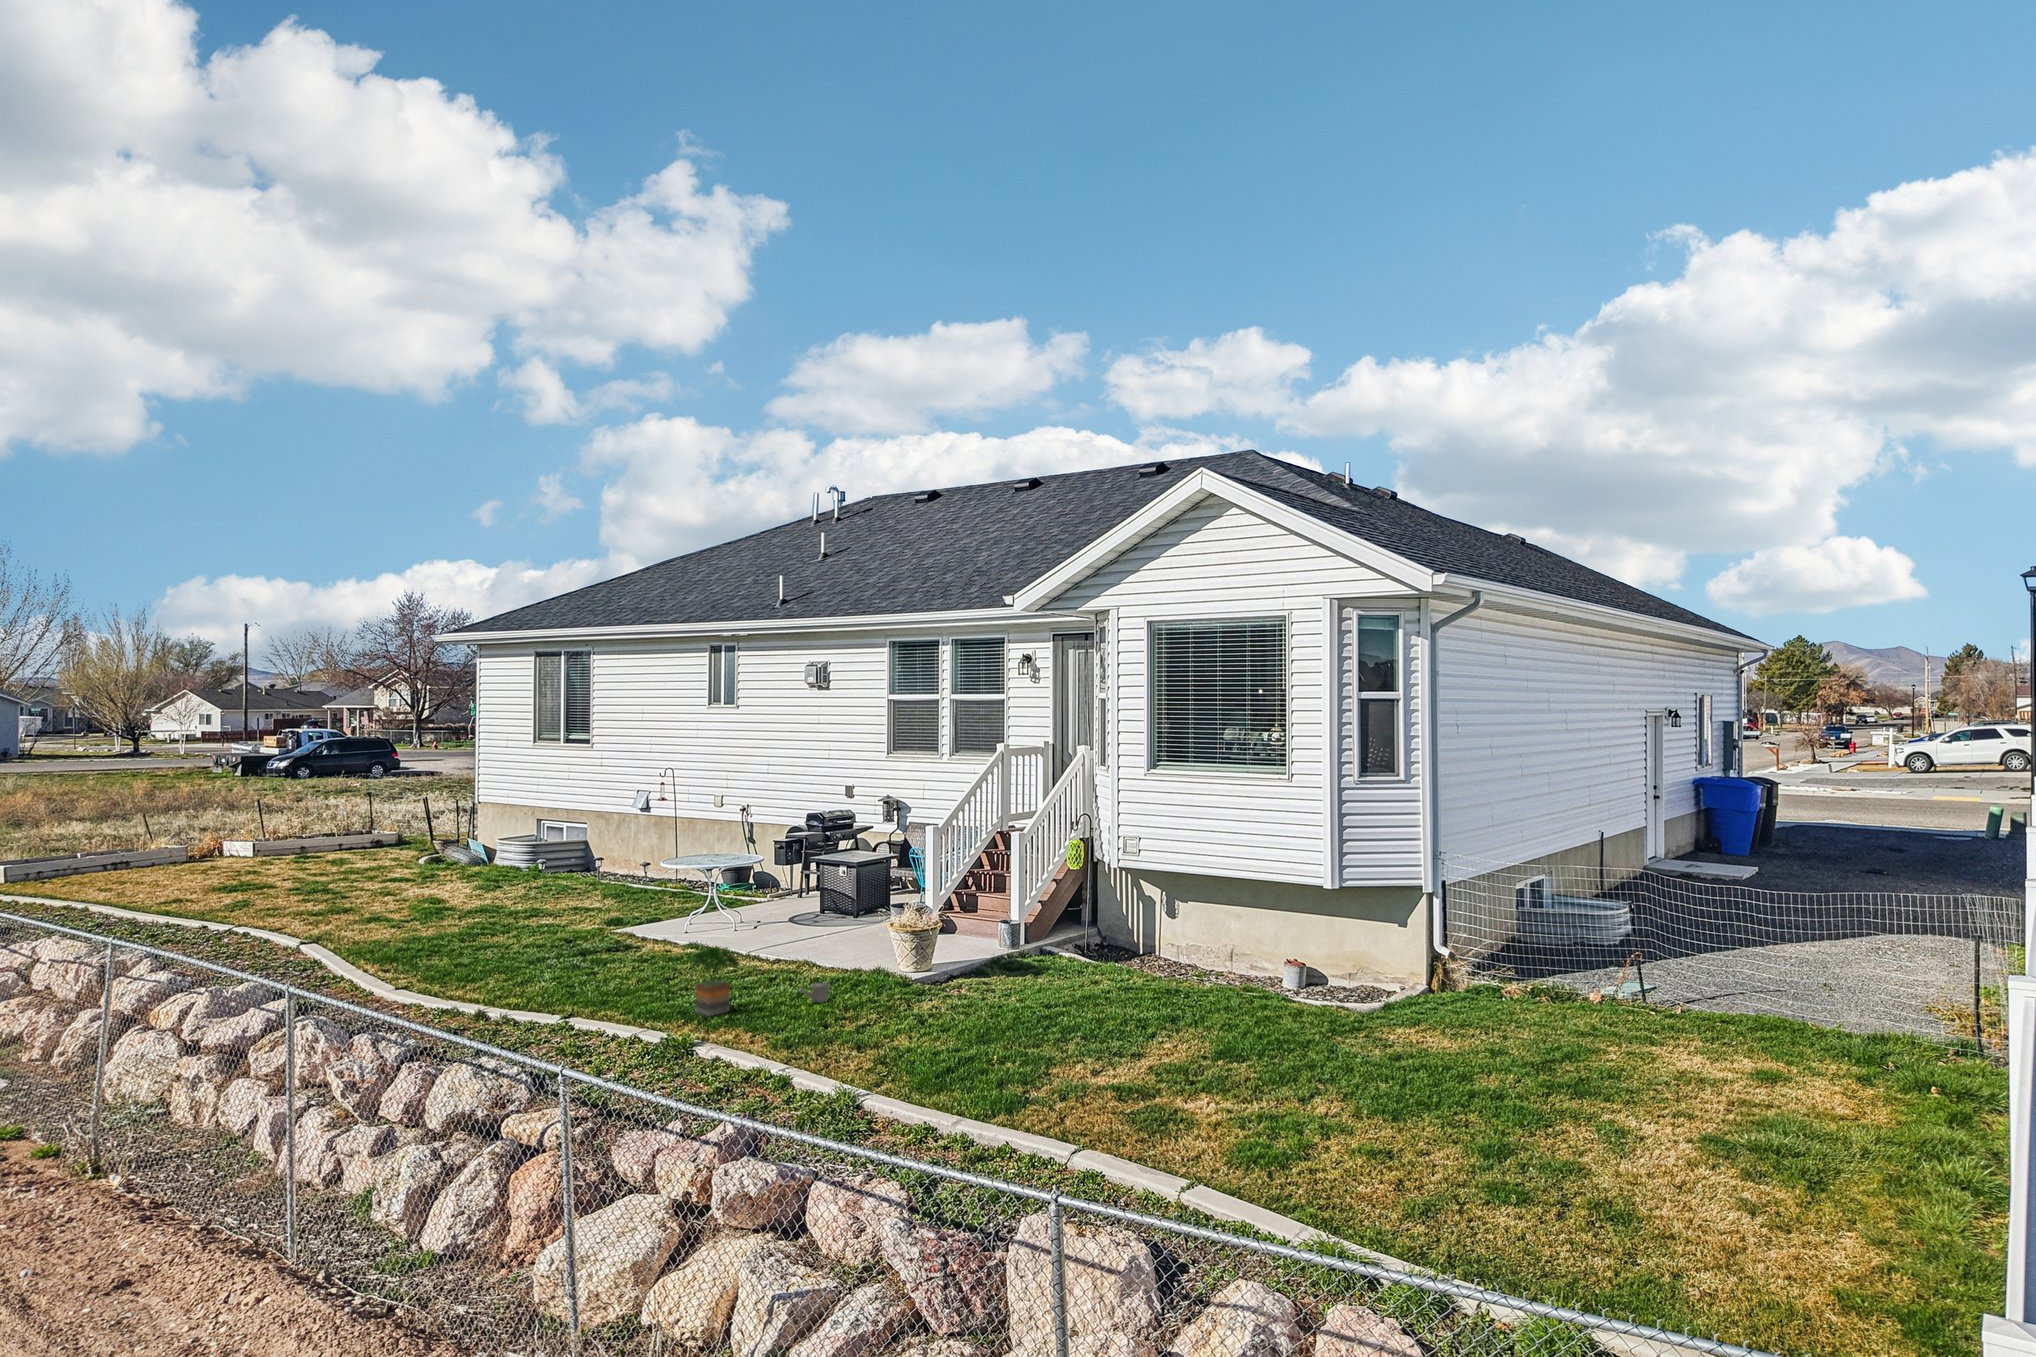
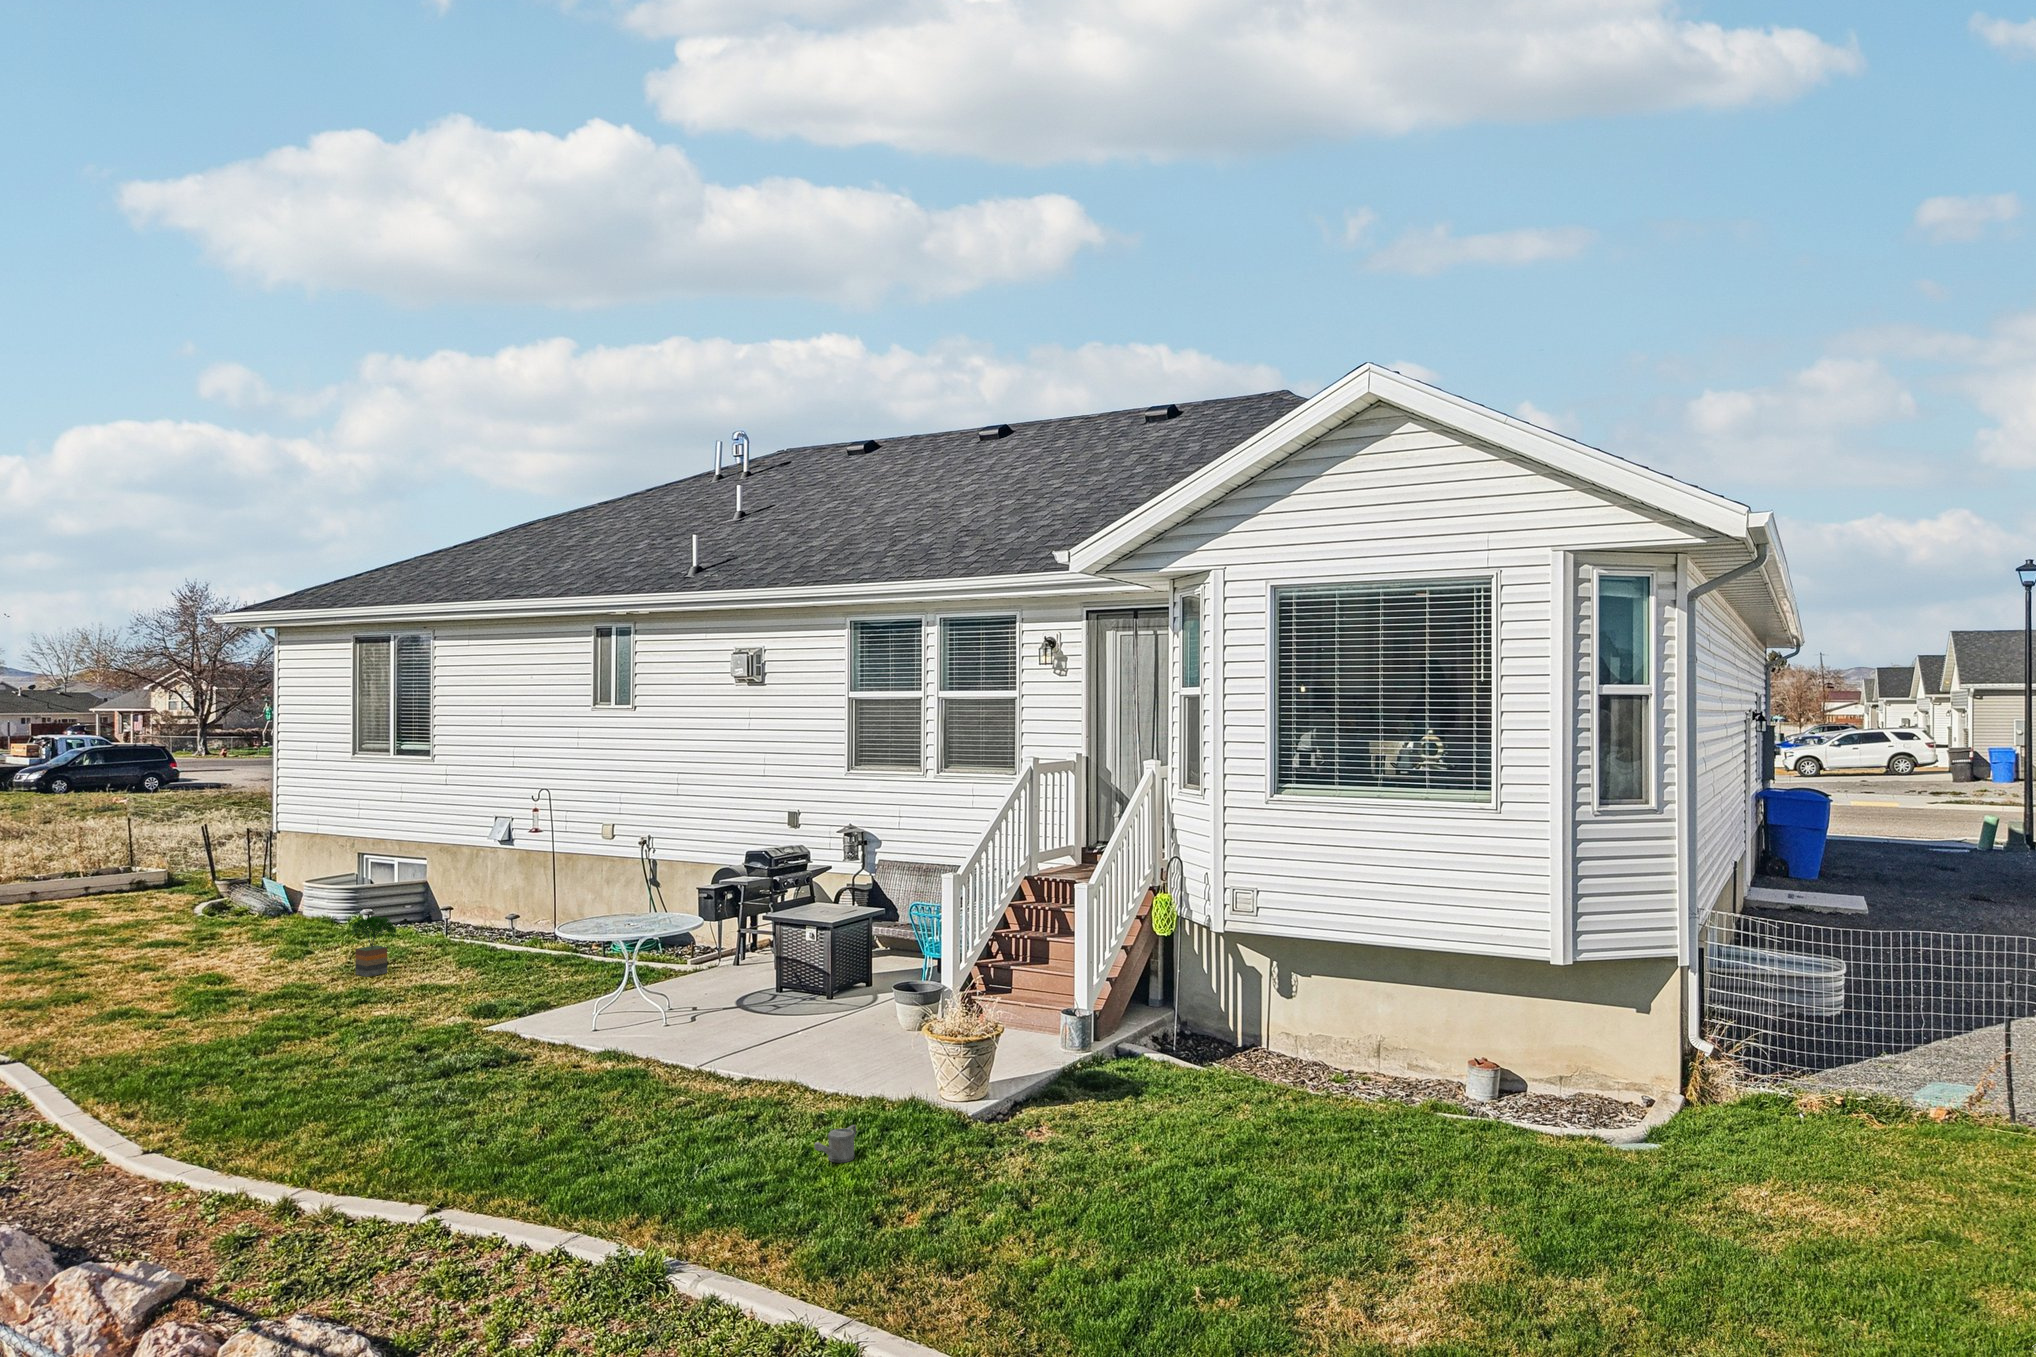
potted tree: present [691,947,739,1016] -> present [351,916,397,977]

